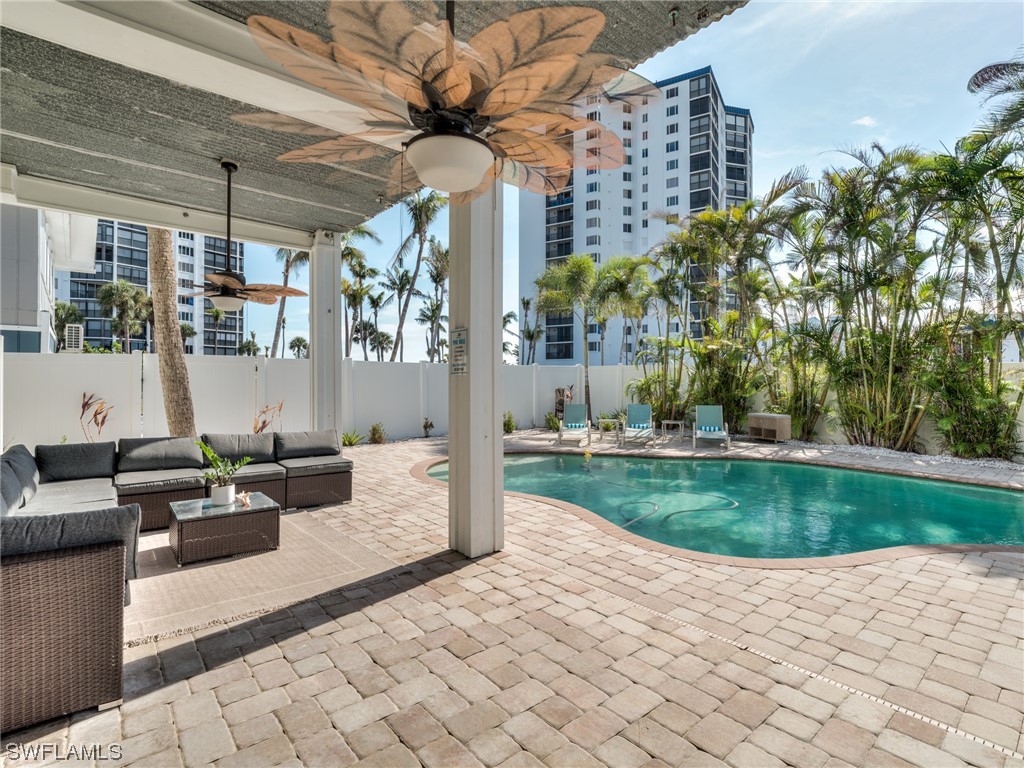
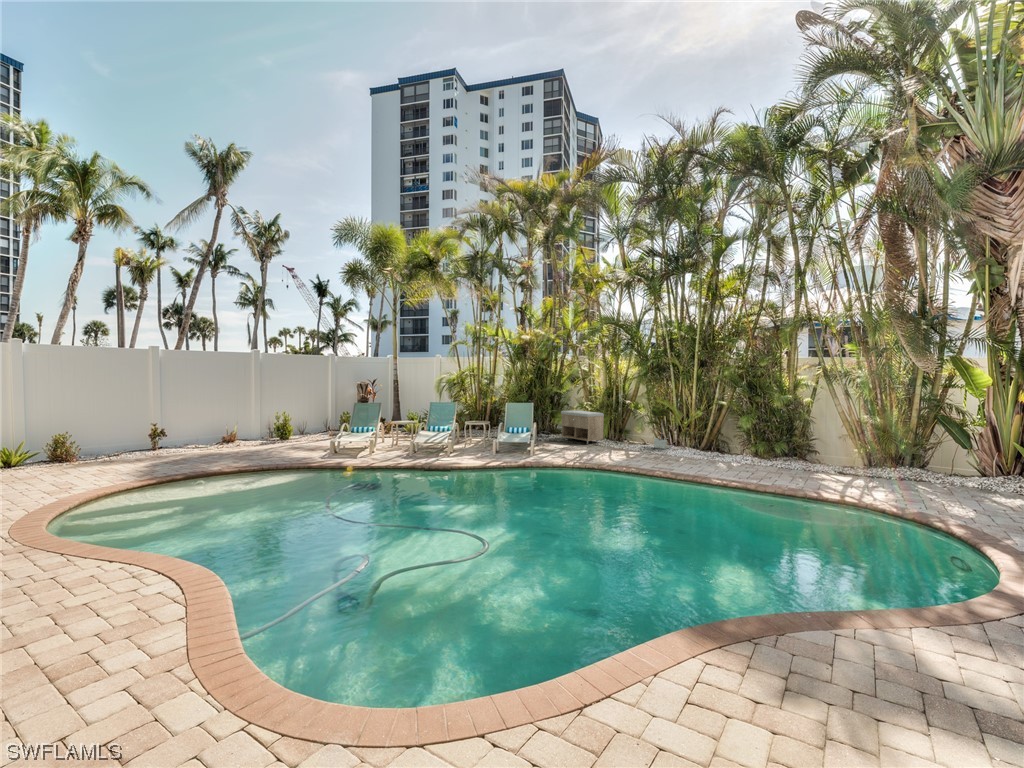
potted tree: none [841,408,861,449] -> present [651,405,670,449]

